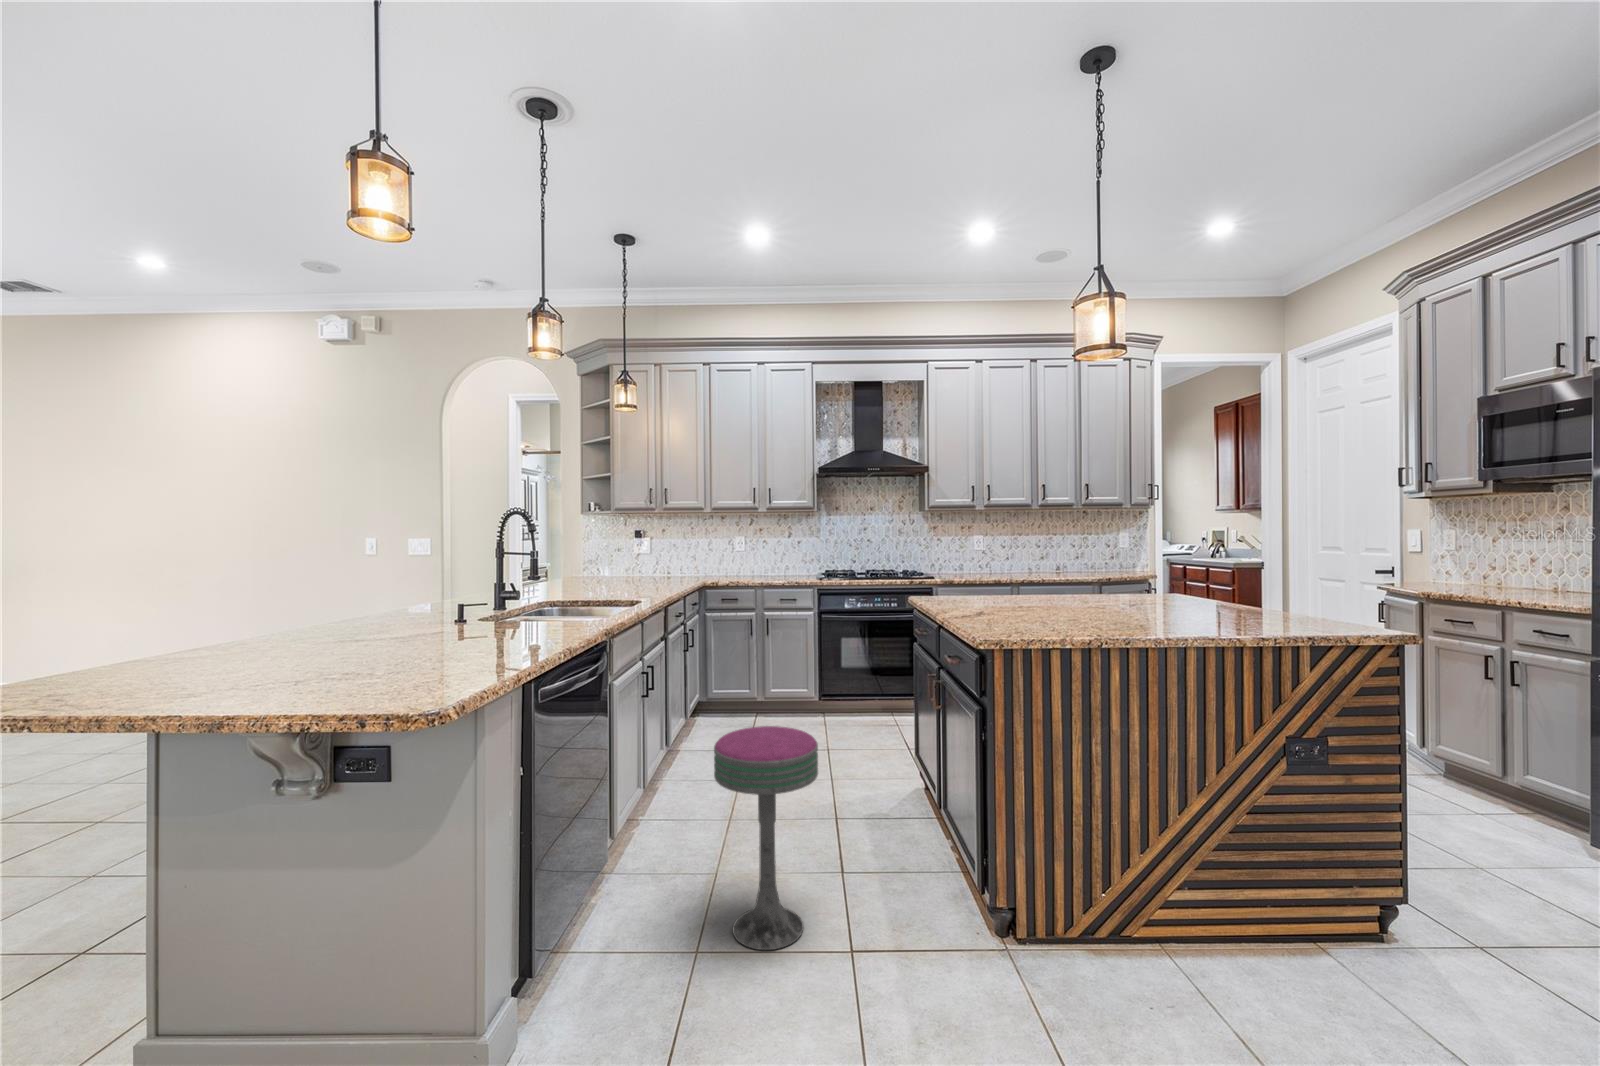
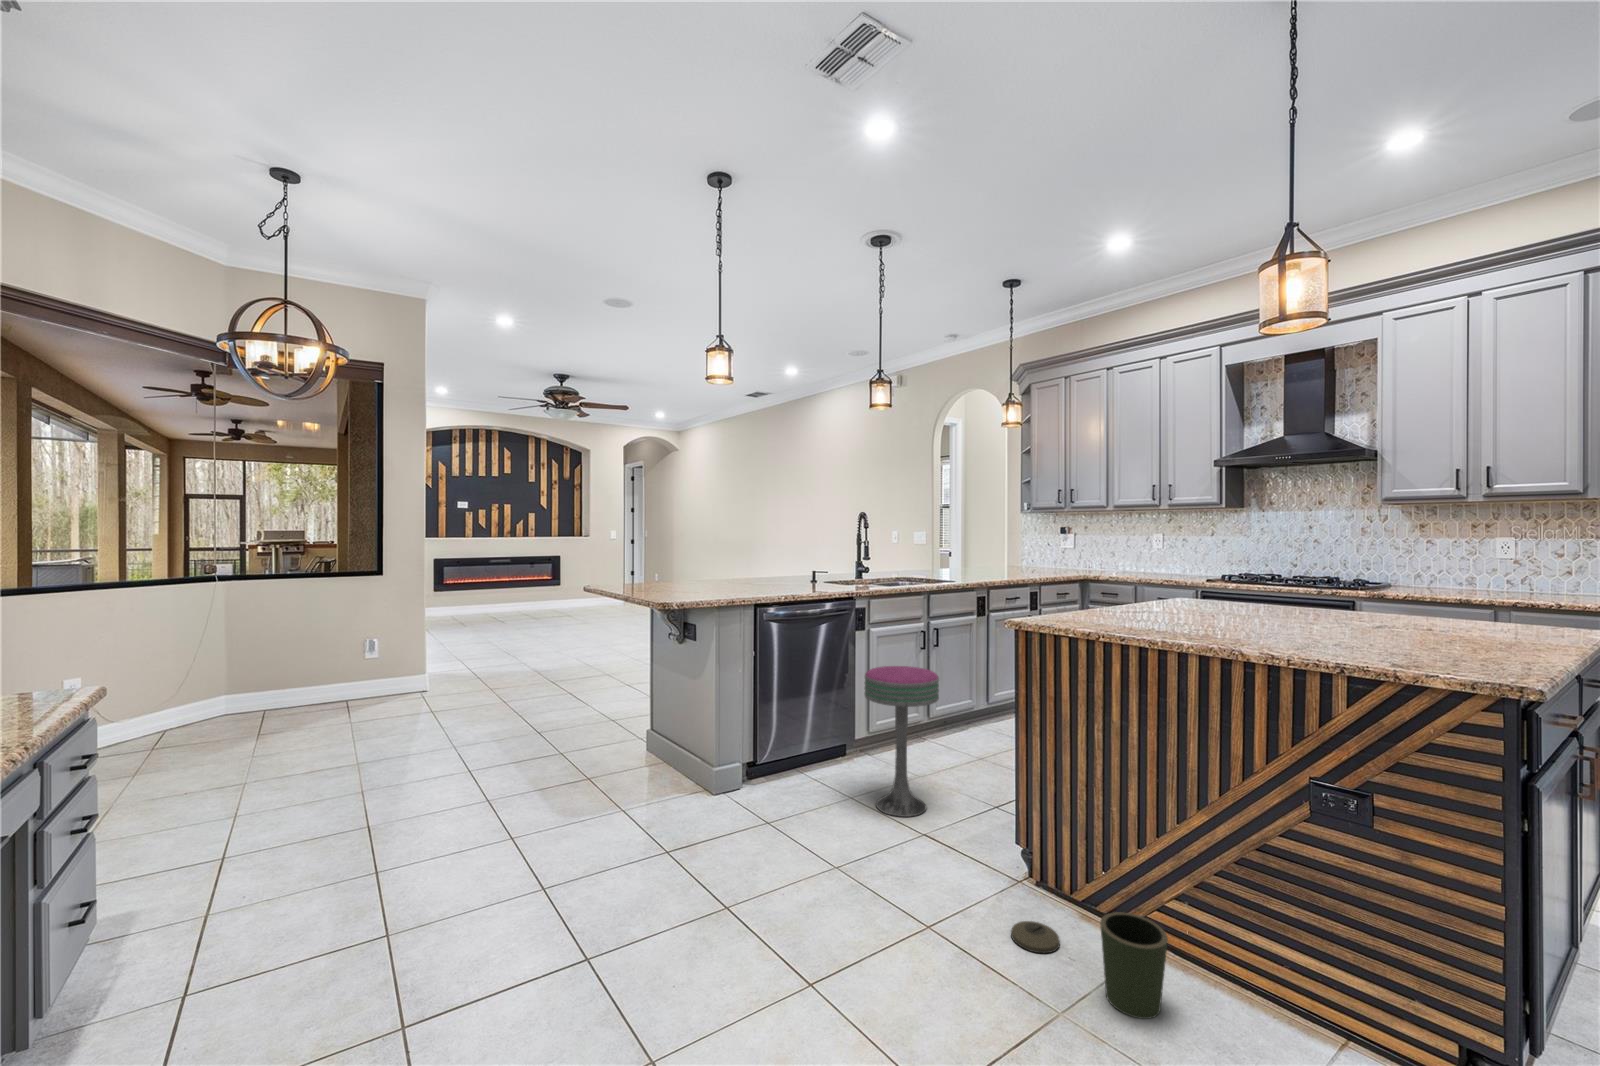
trash can: none [1087,920,1276,1028] -> present [1011,912,1168,1019]

